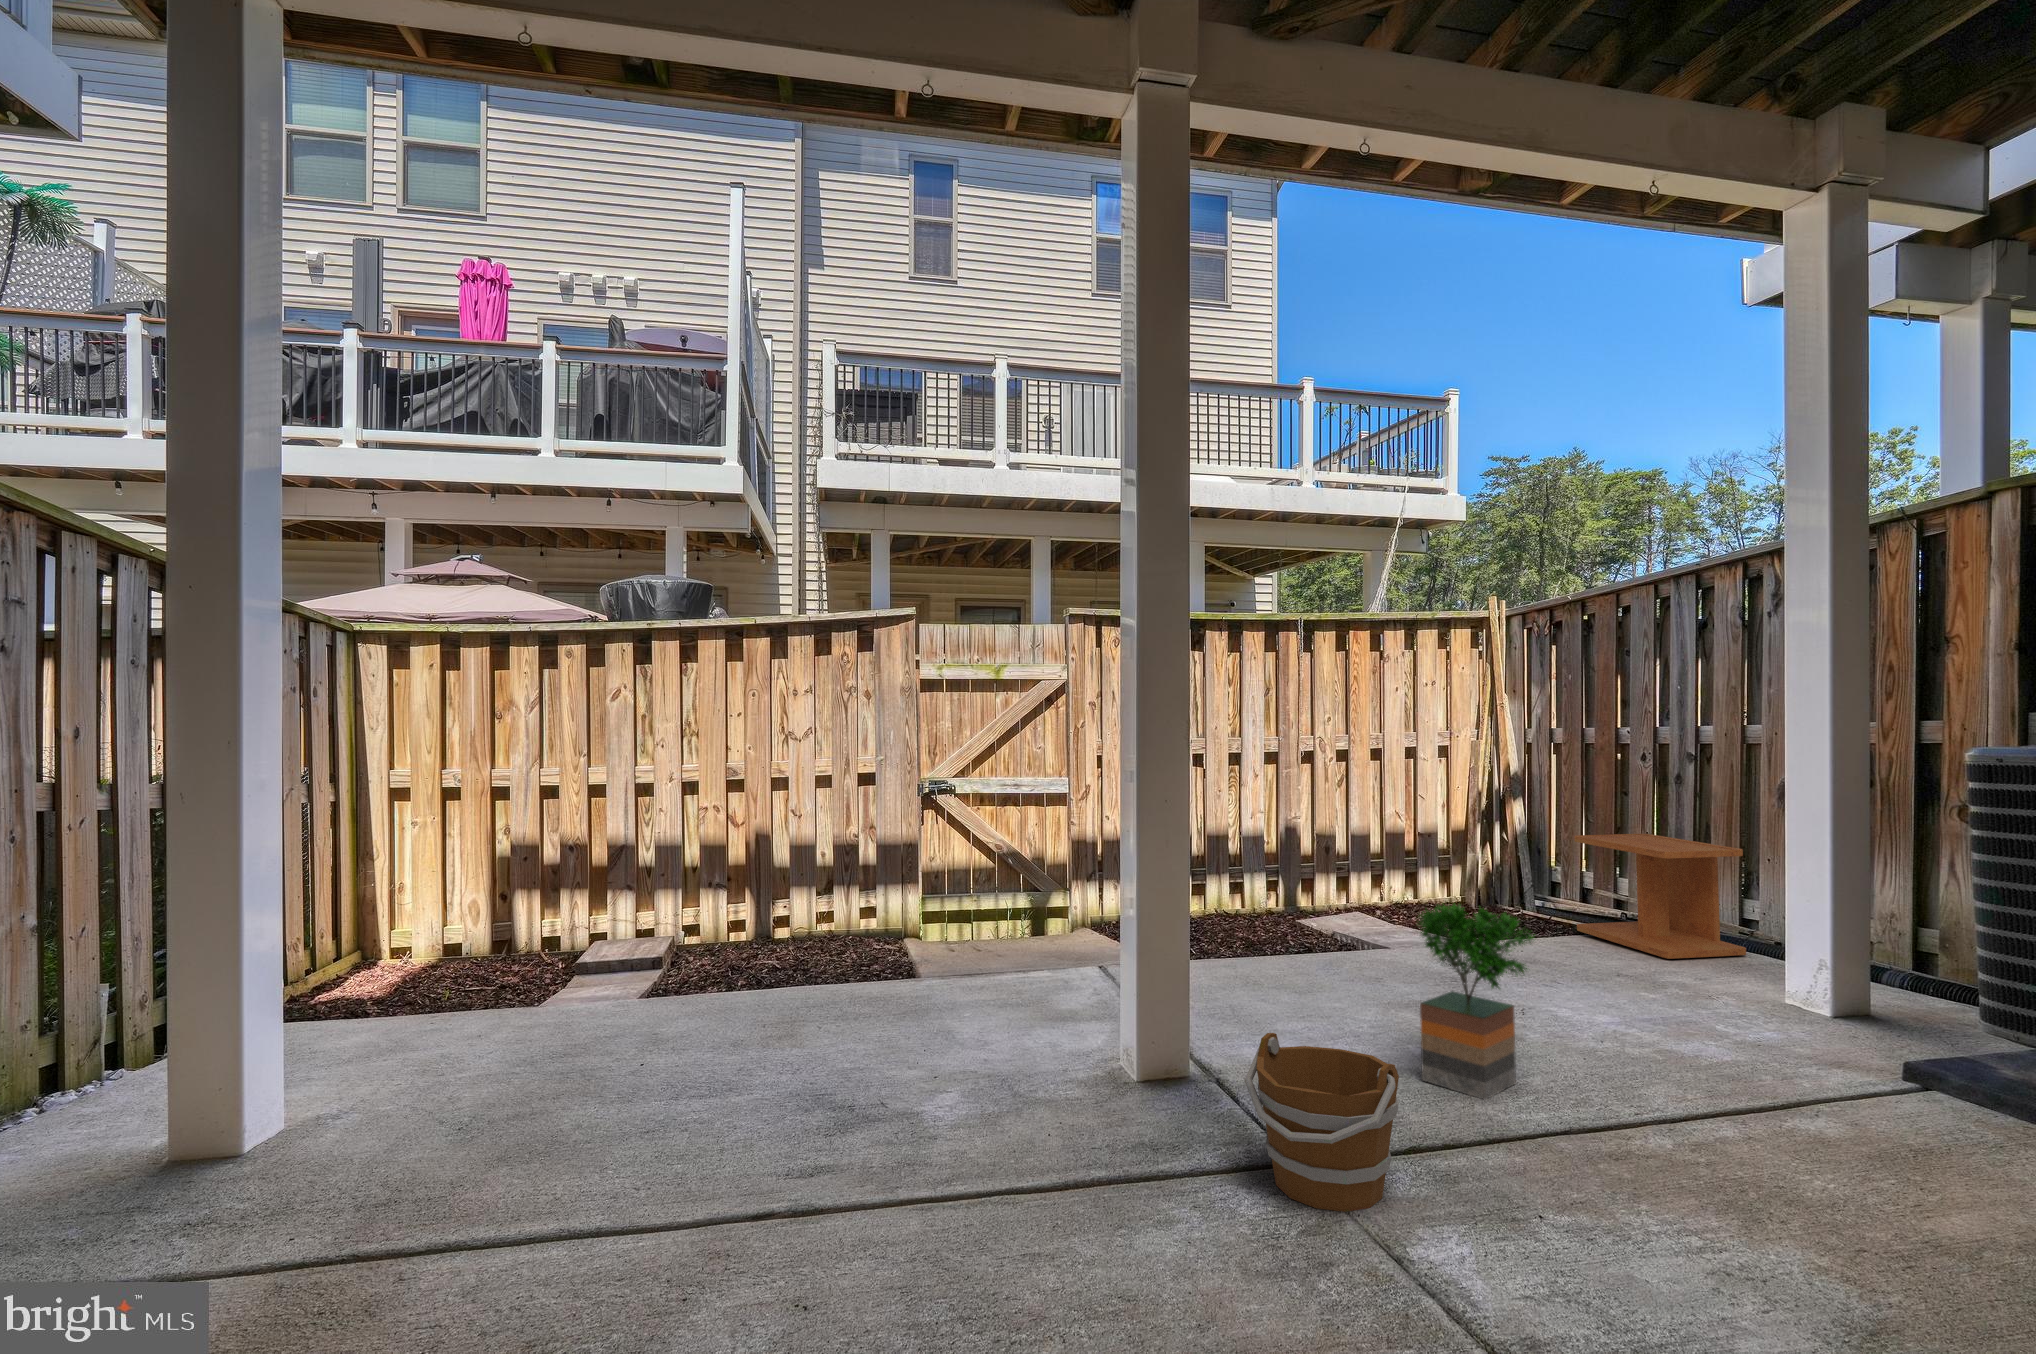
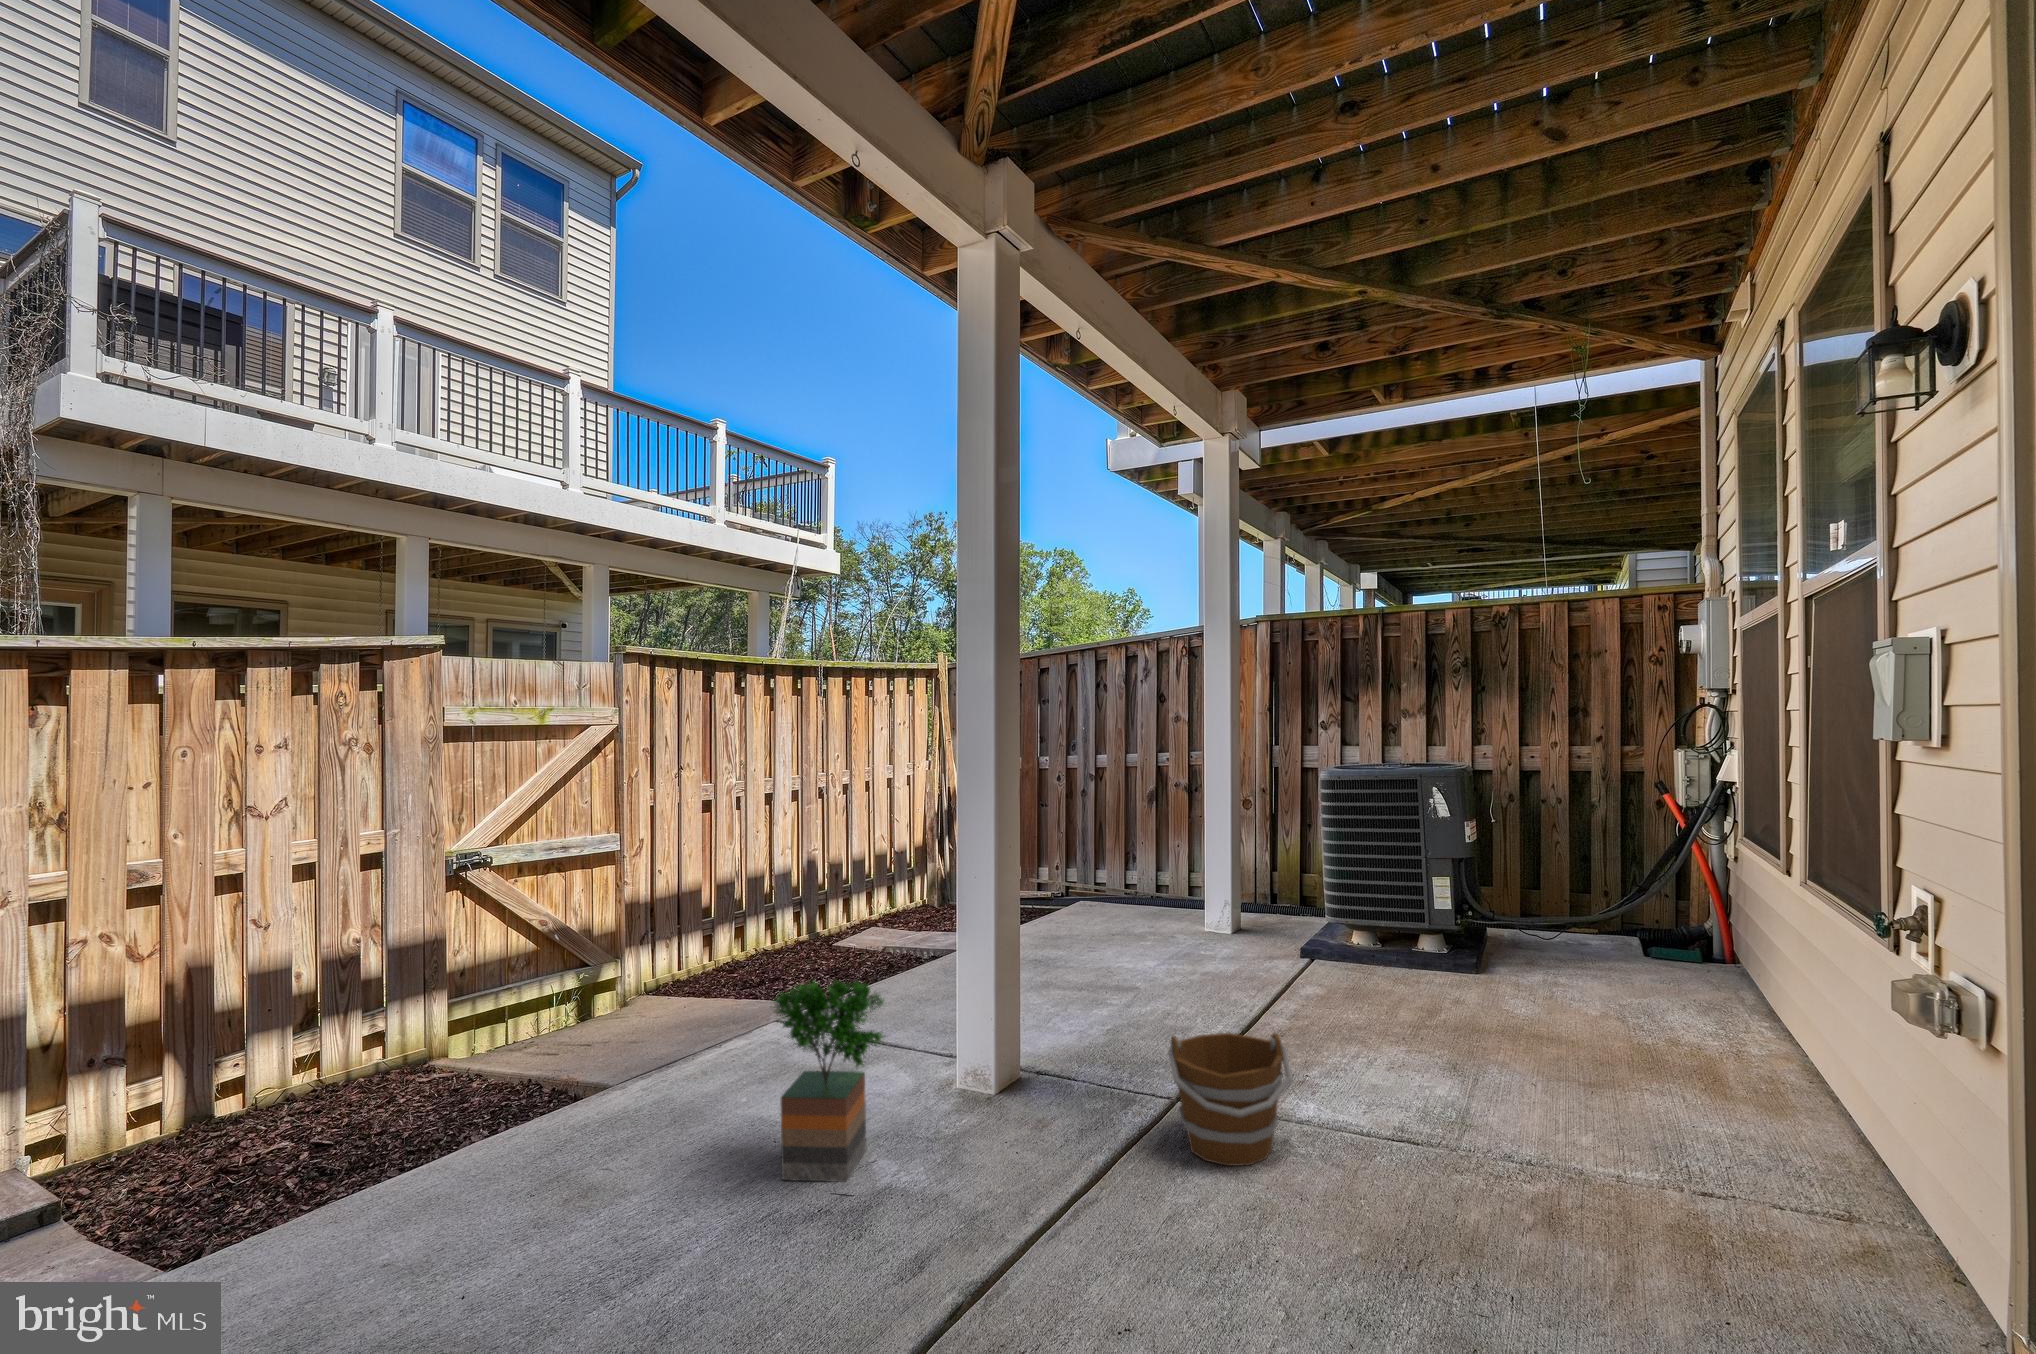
side table: present [1574,834,1746,959] -> none [1053,829,1161,919]
potted tree: present [1420,903,1533,1100] -> present [773,980,884,1182]

